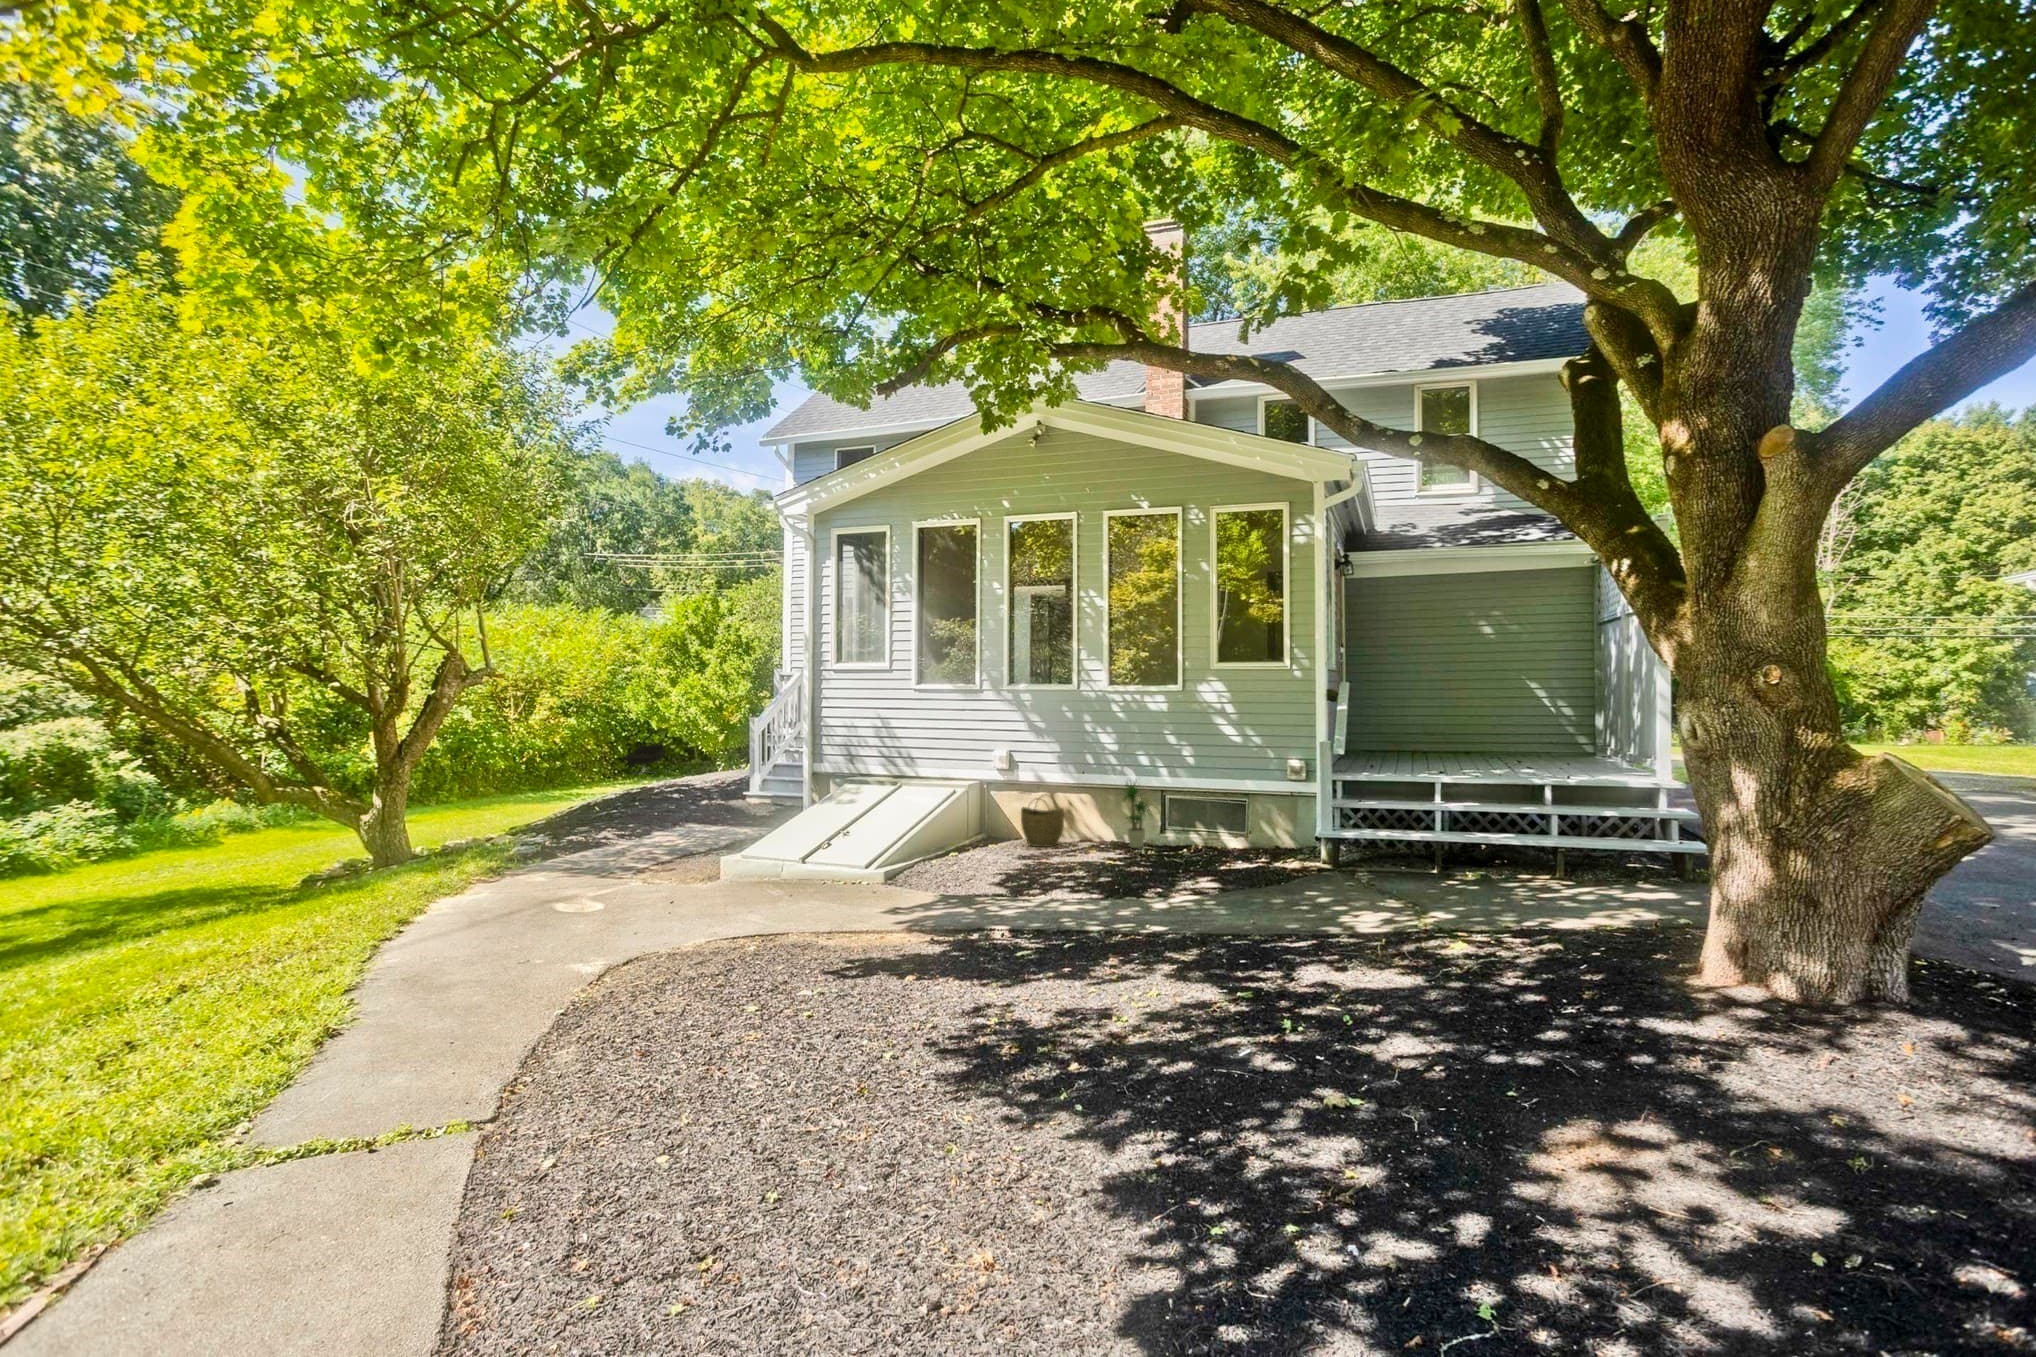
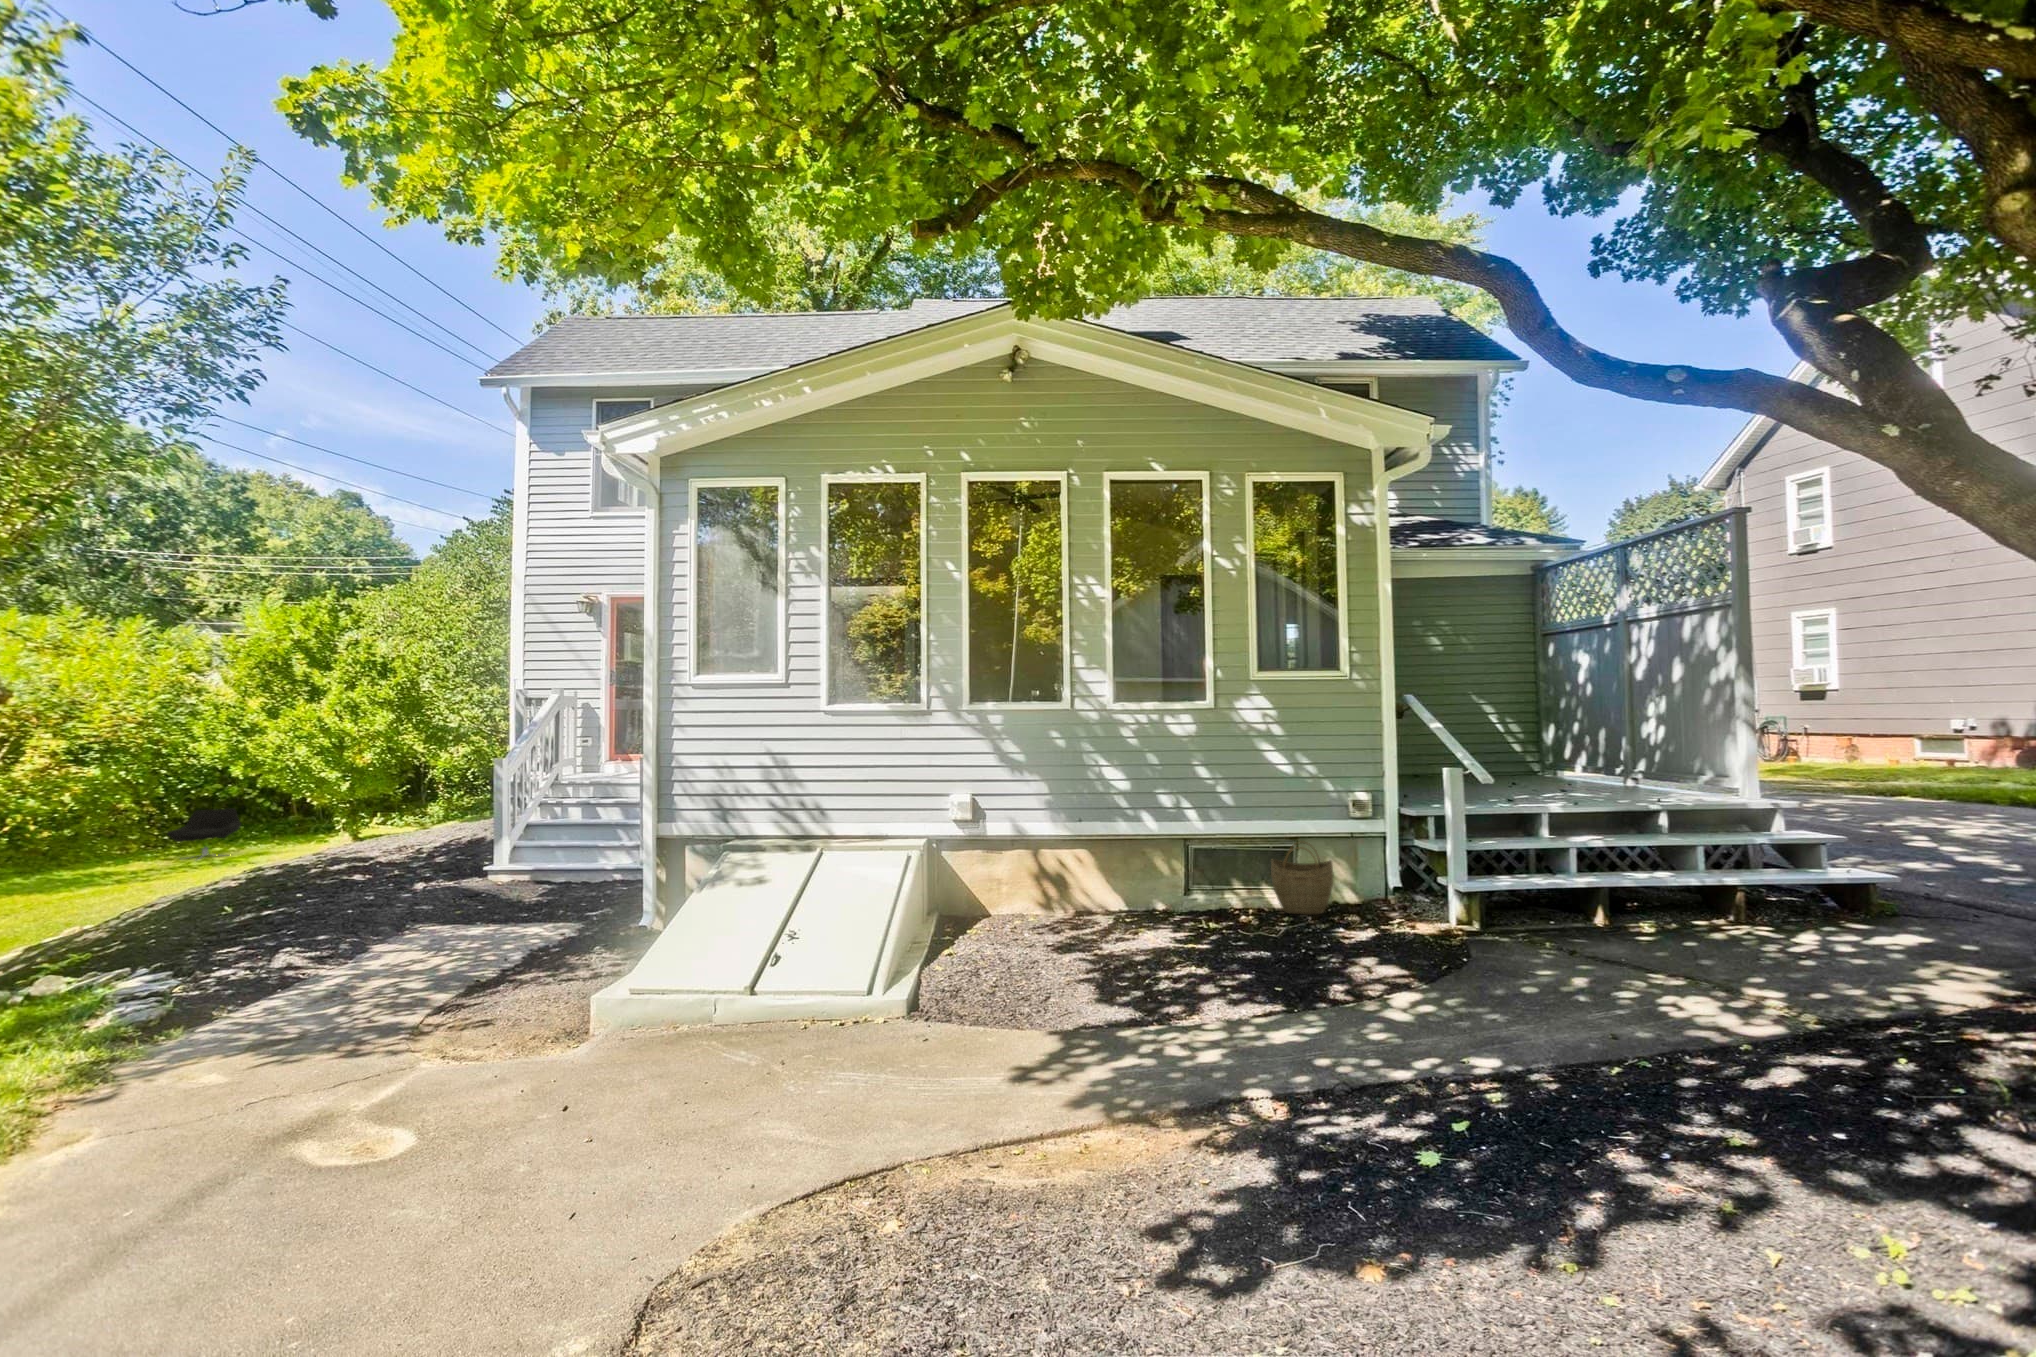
potted plant: present [1120,780,1150,848] -> none [1132,823,1196,921]
woven basket: present [1021,797,1064,847] -> present [1271,843,1333,915]

